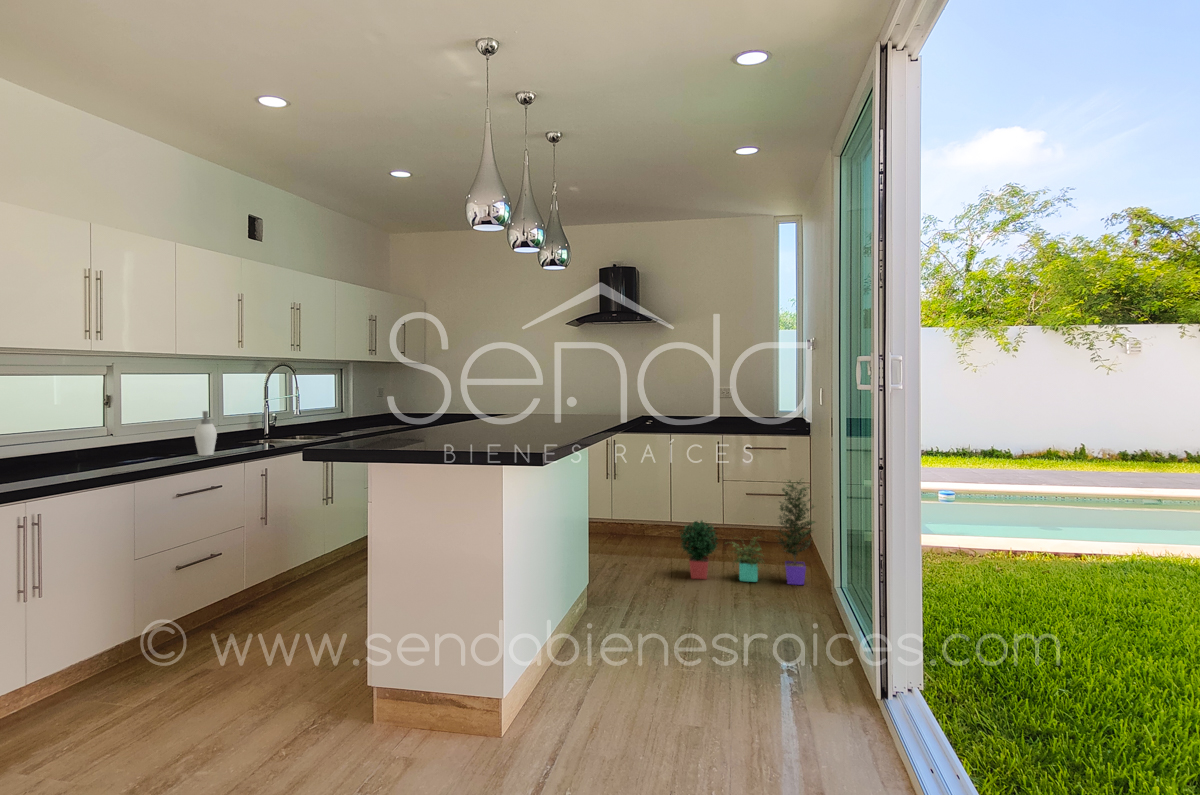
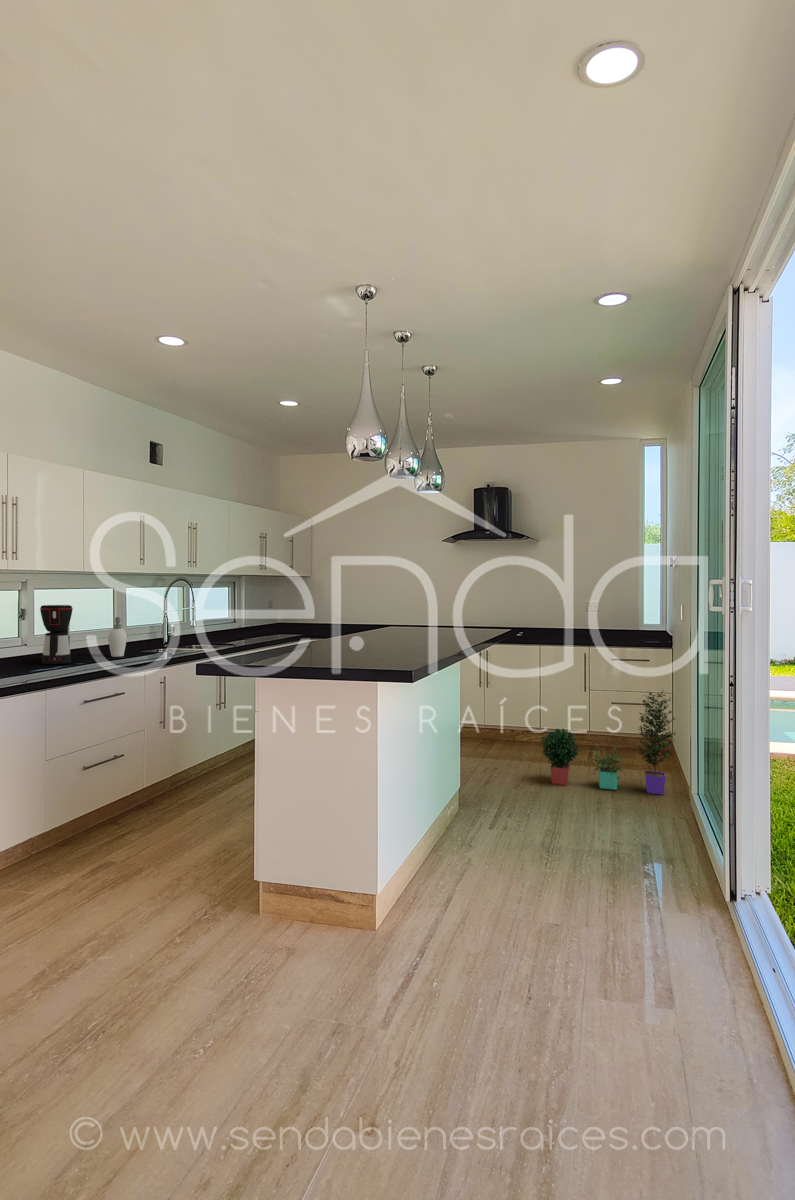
coffee maker: none [106,397,148,466] -> present [40,605,73,664]

